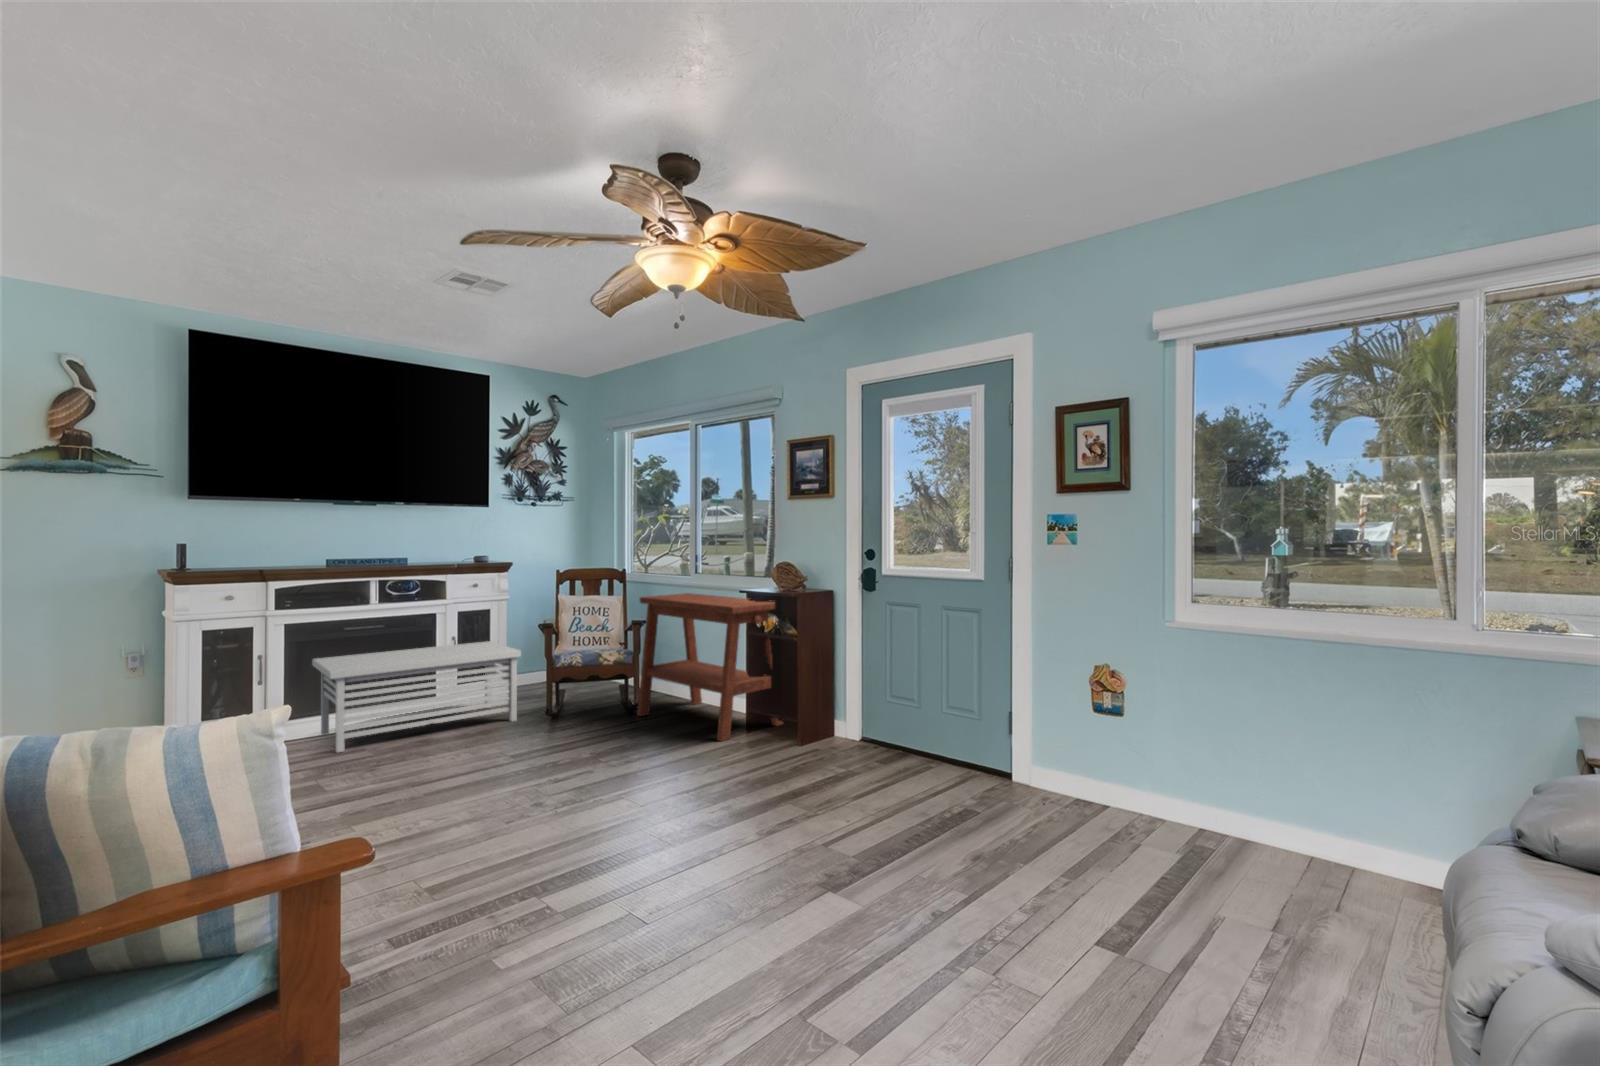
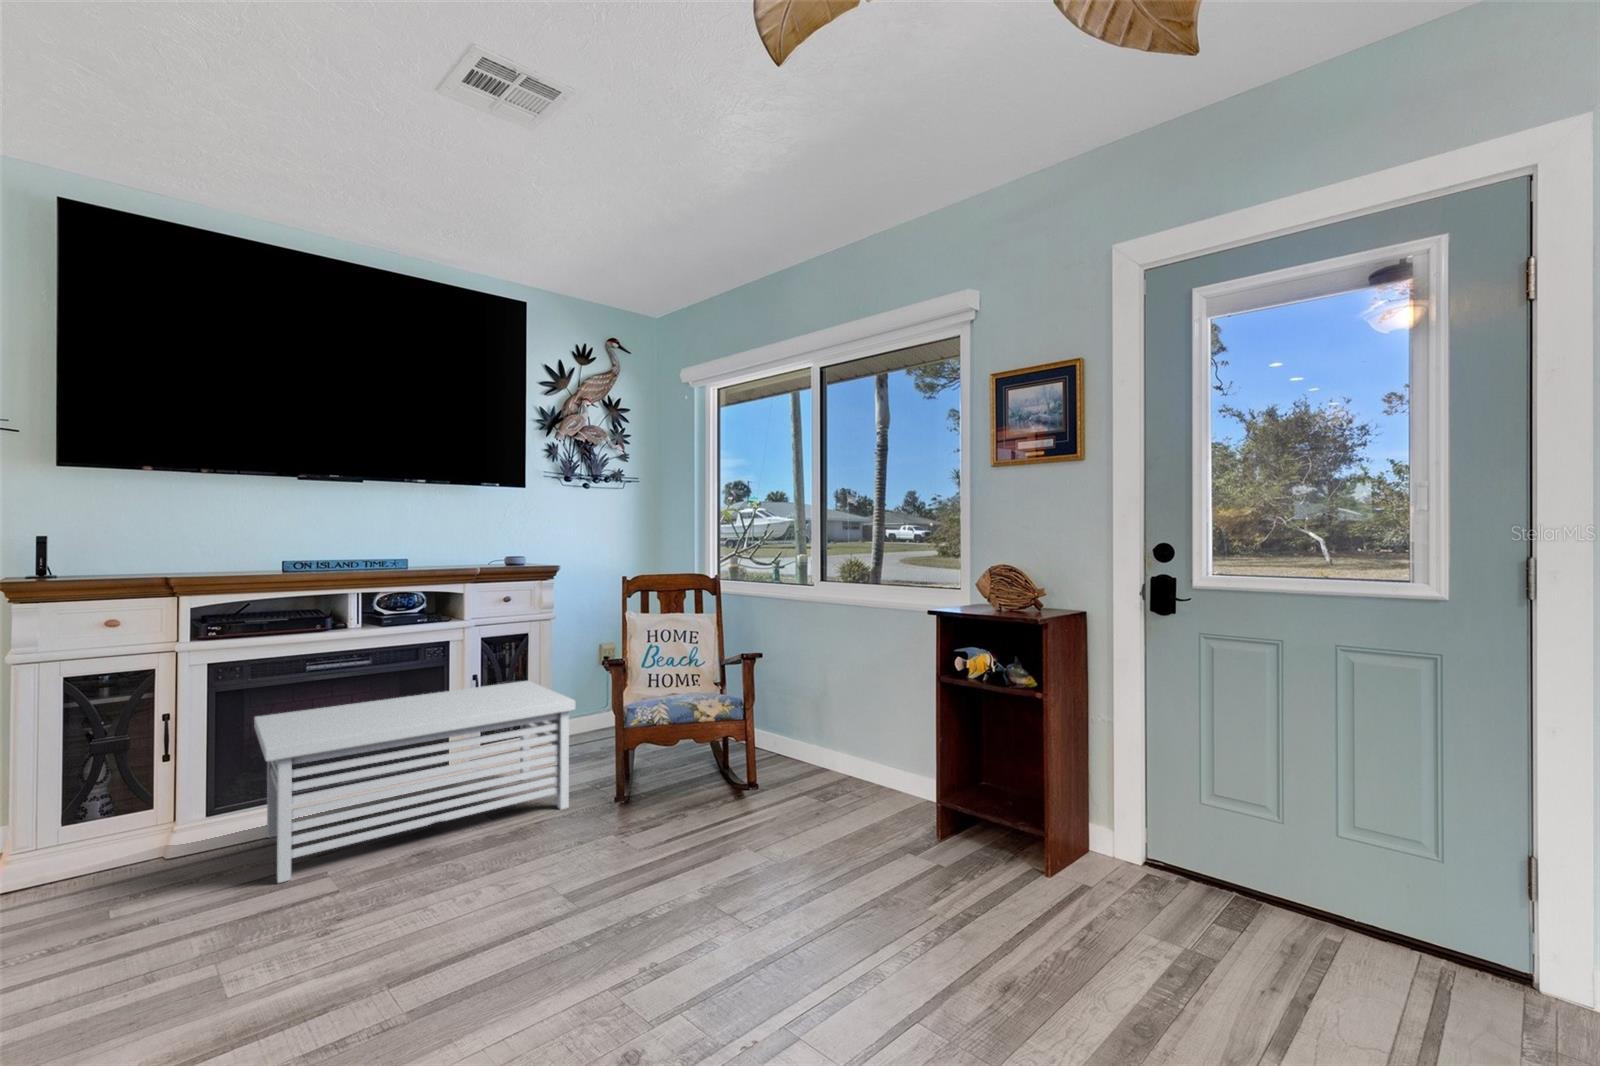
side table: present [637,593,784,741] -> none [750,611,991,866]

